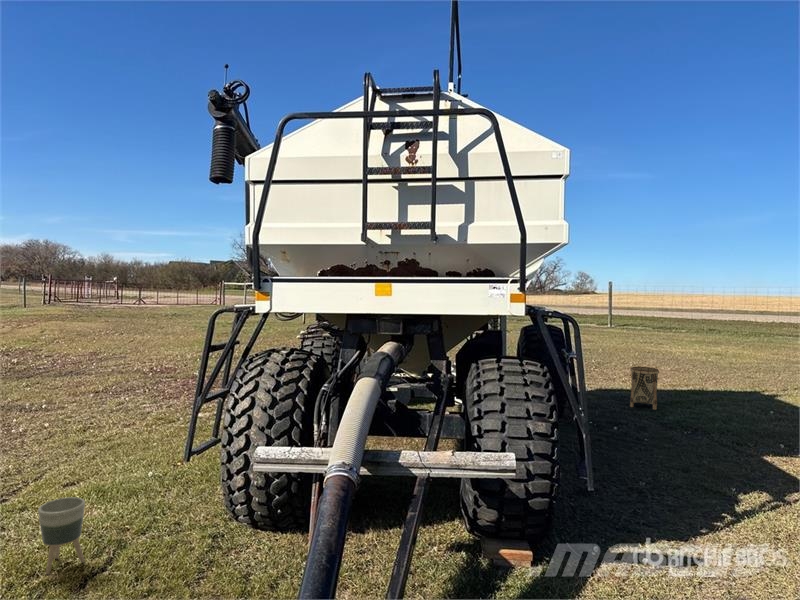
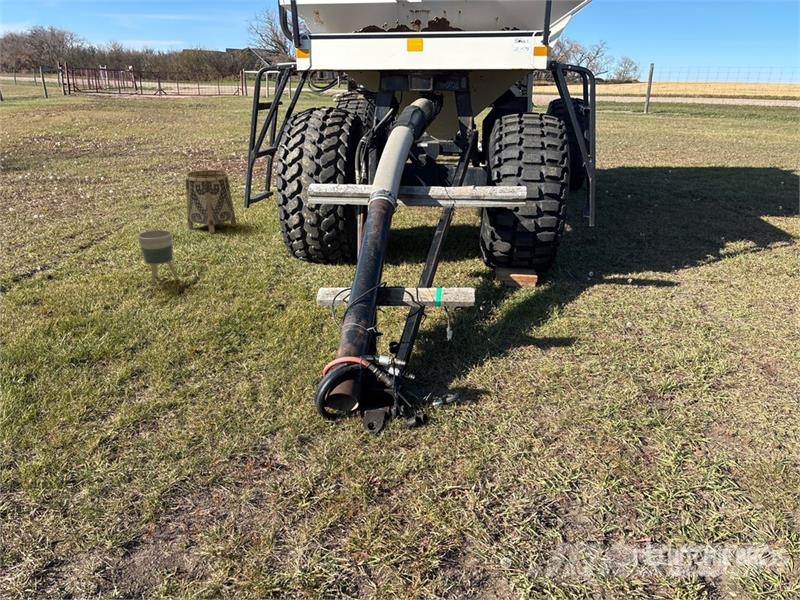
basket: present [630,367,659,410] -> present [186,170,237,233]

